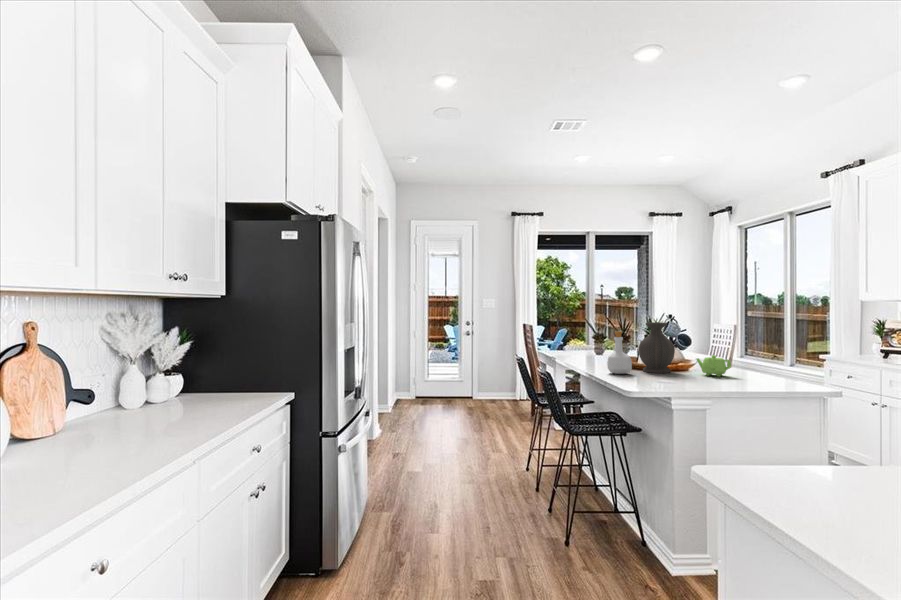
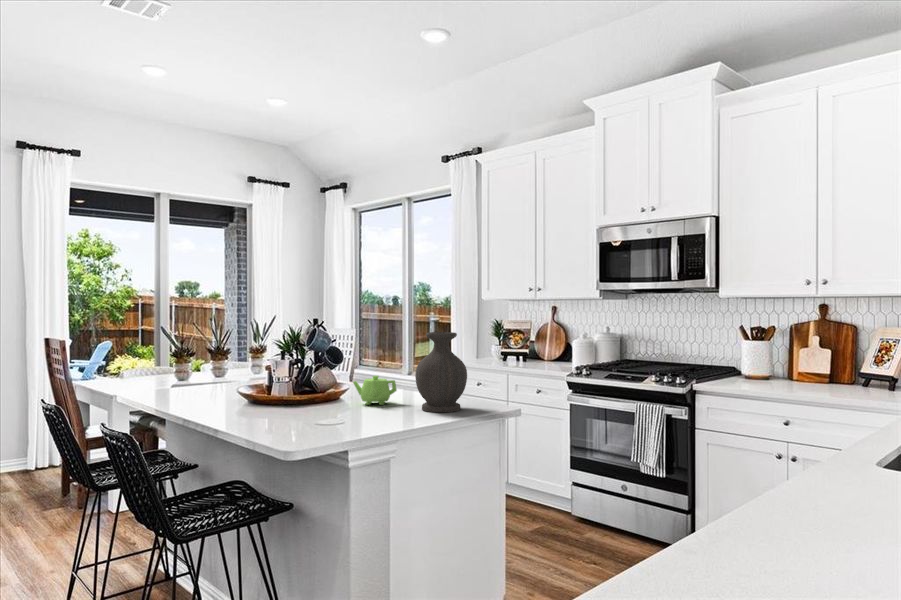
vase: present [639,322,675,373] -> present [415,332,467,412]
bottle: present [607,331,632,374] -> none [229,348,269,417]

